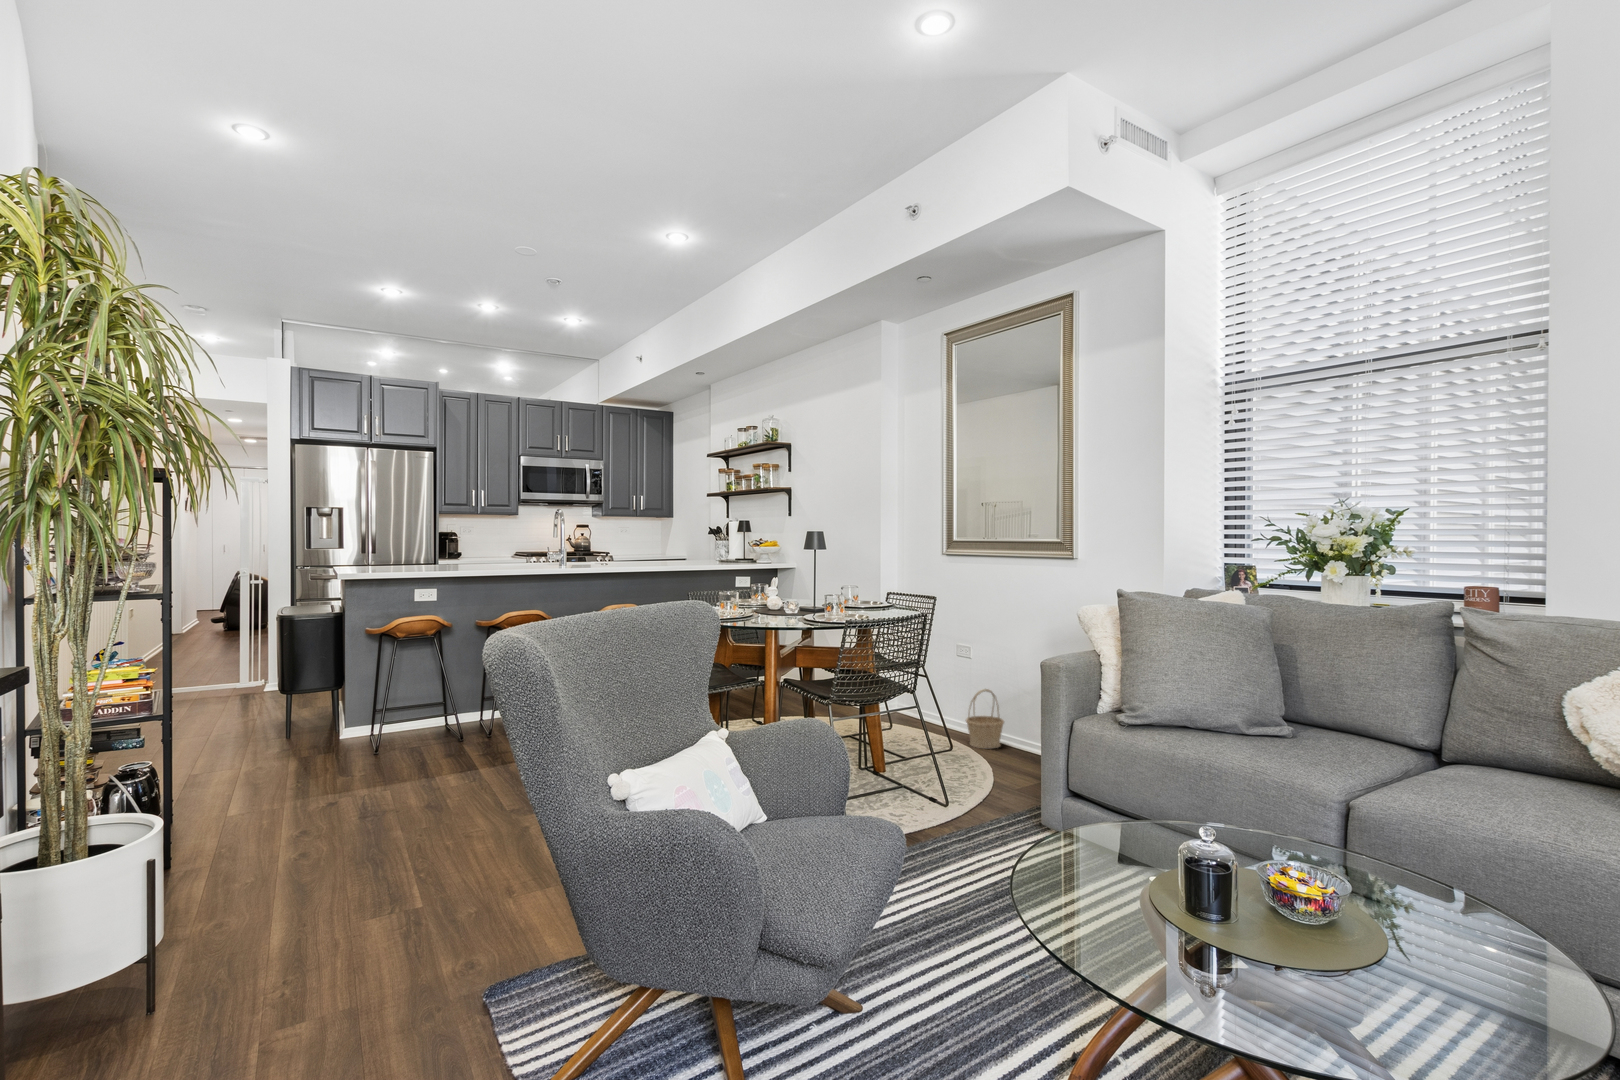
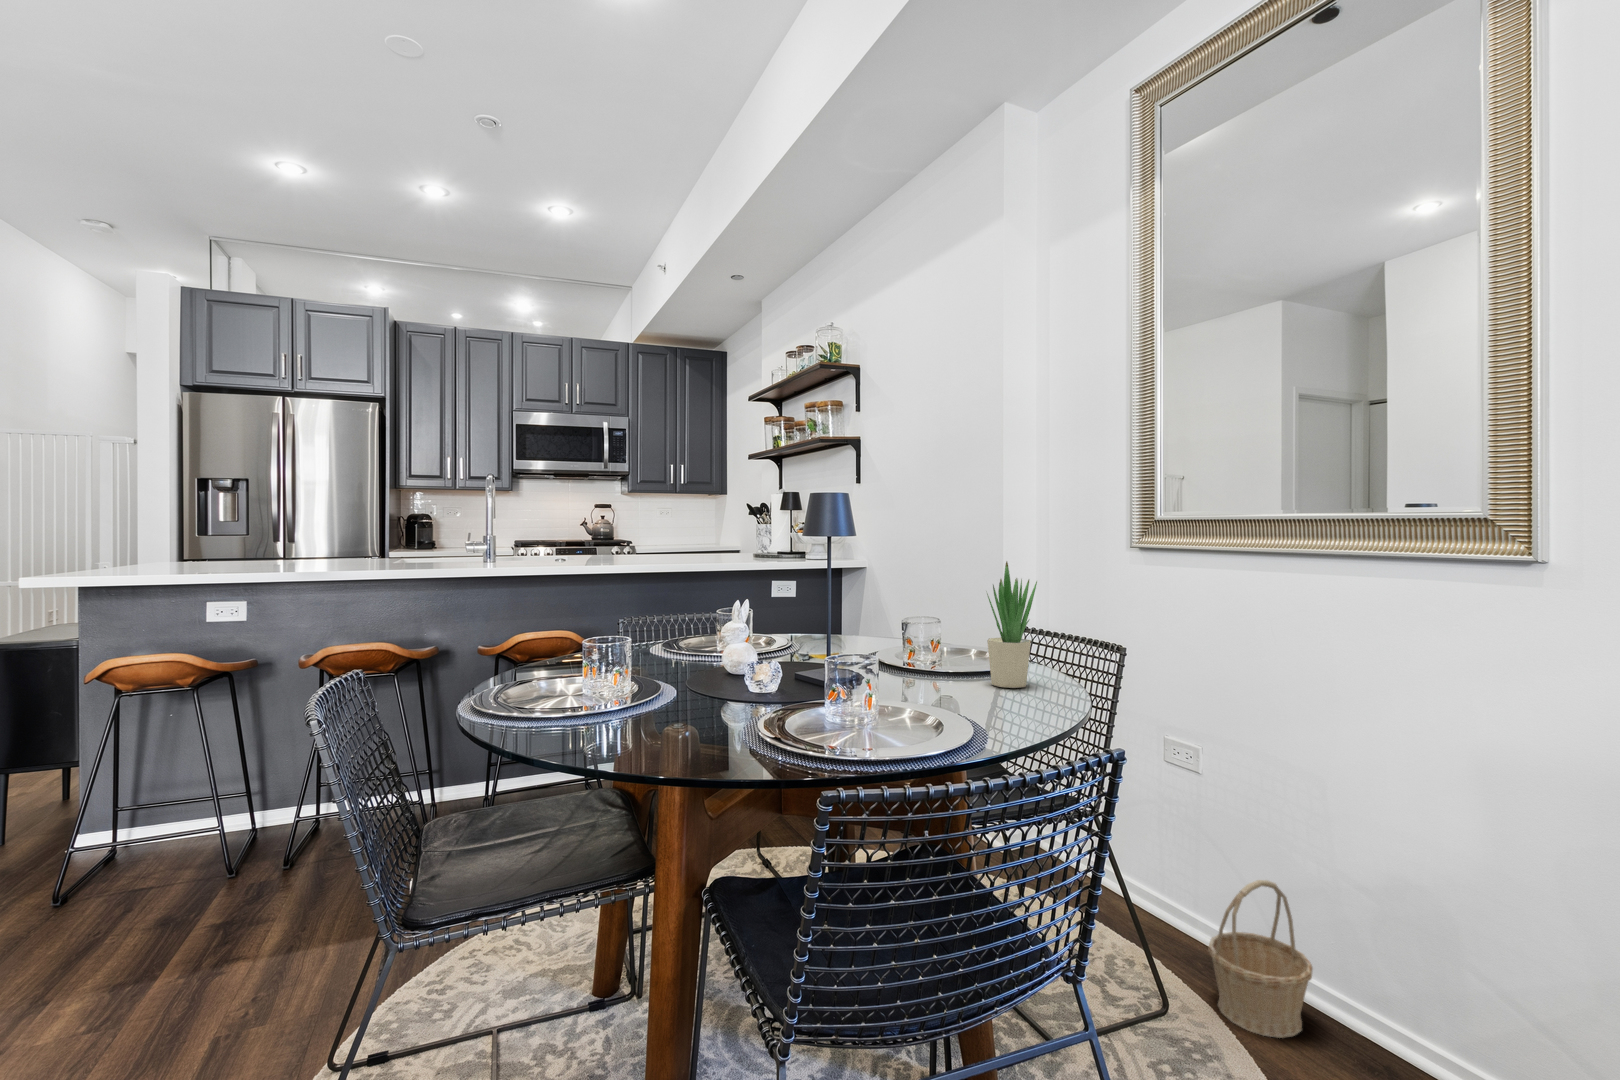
potted plant: none [874,557,895,610] -> present [987,561,1037,688]

